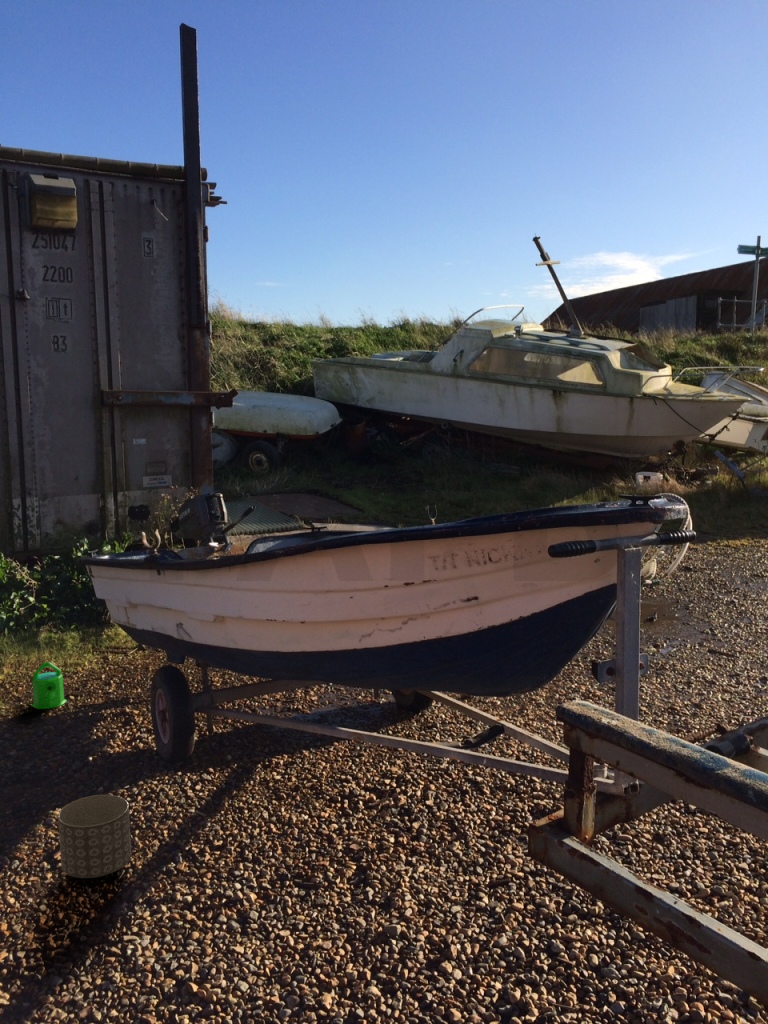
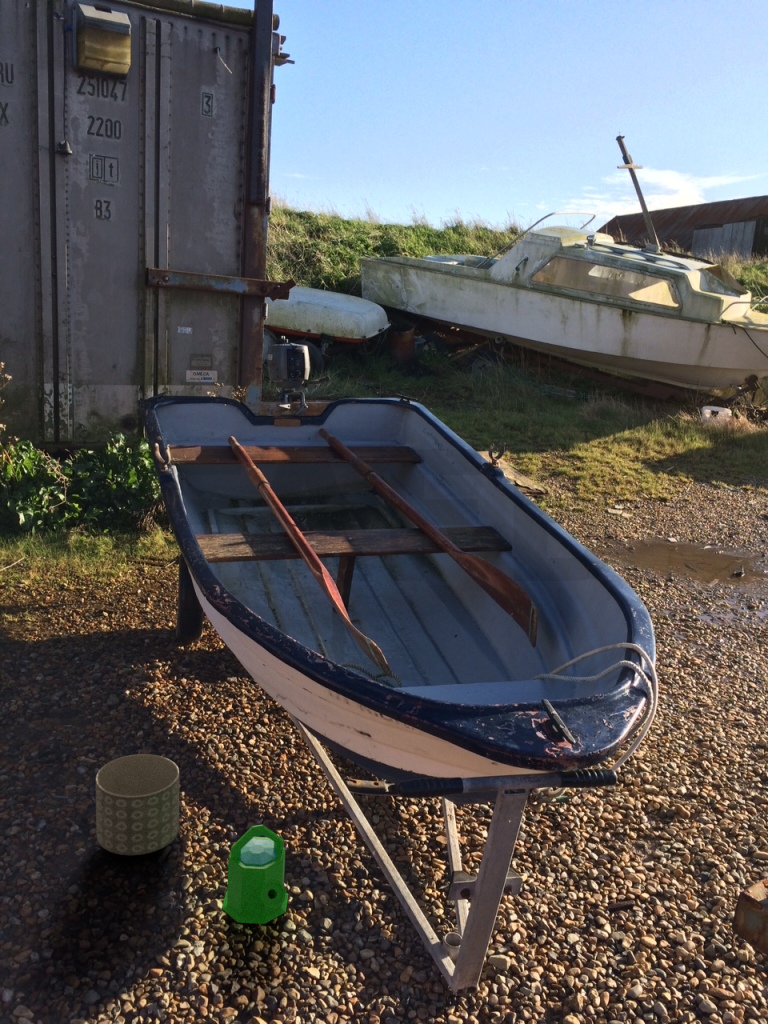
watering can: present [32,662,66,709] -> present [222,825,288,924]

